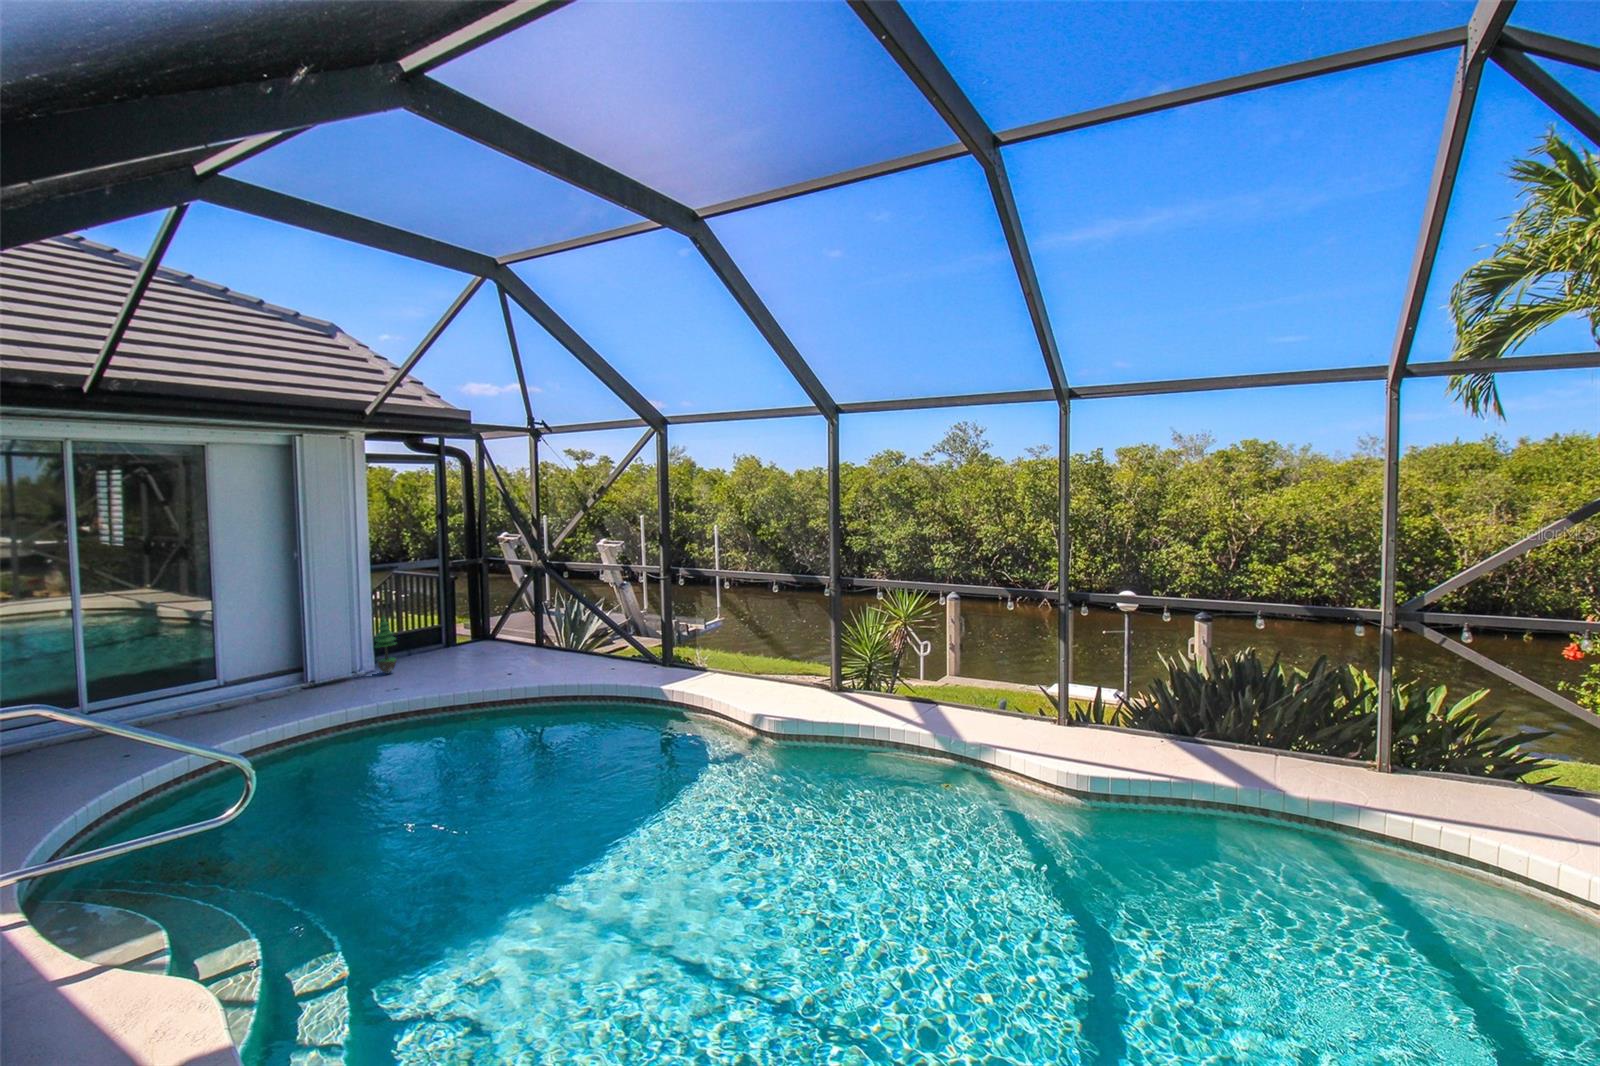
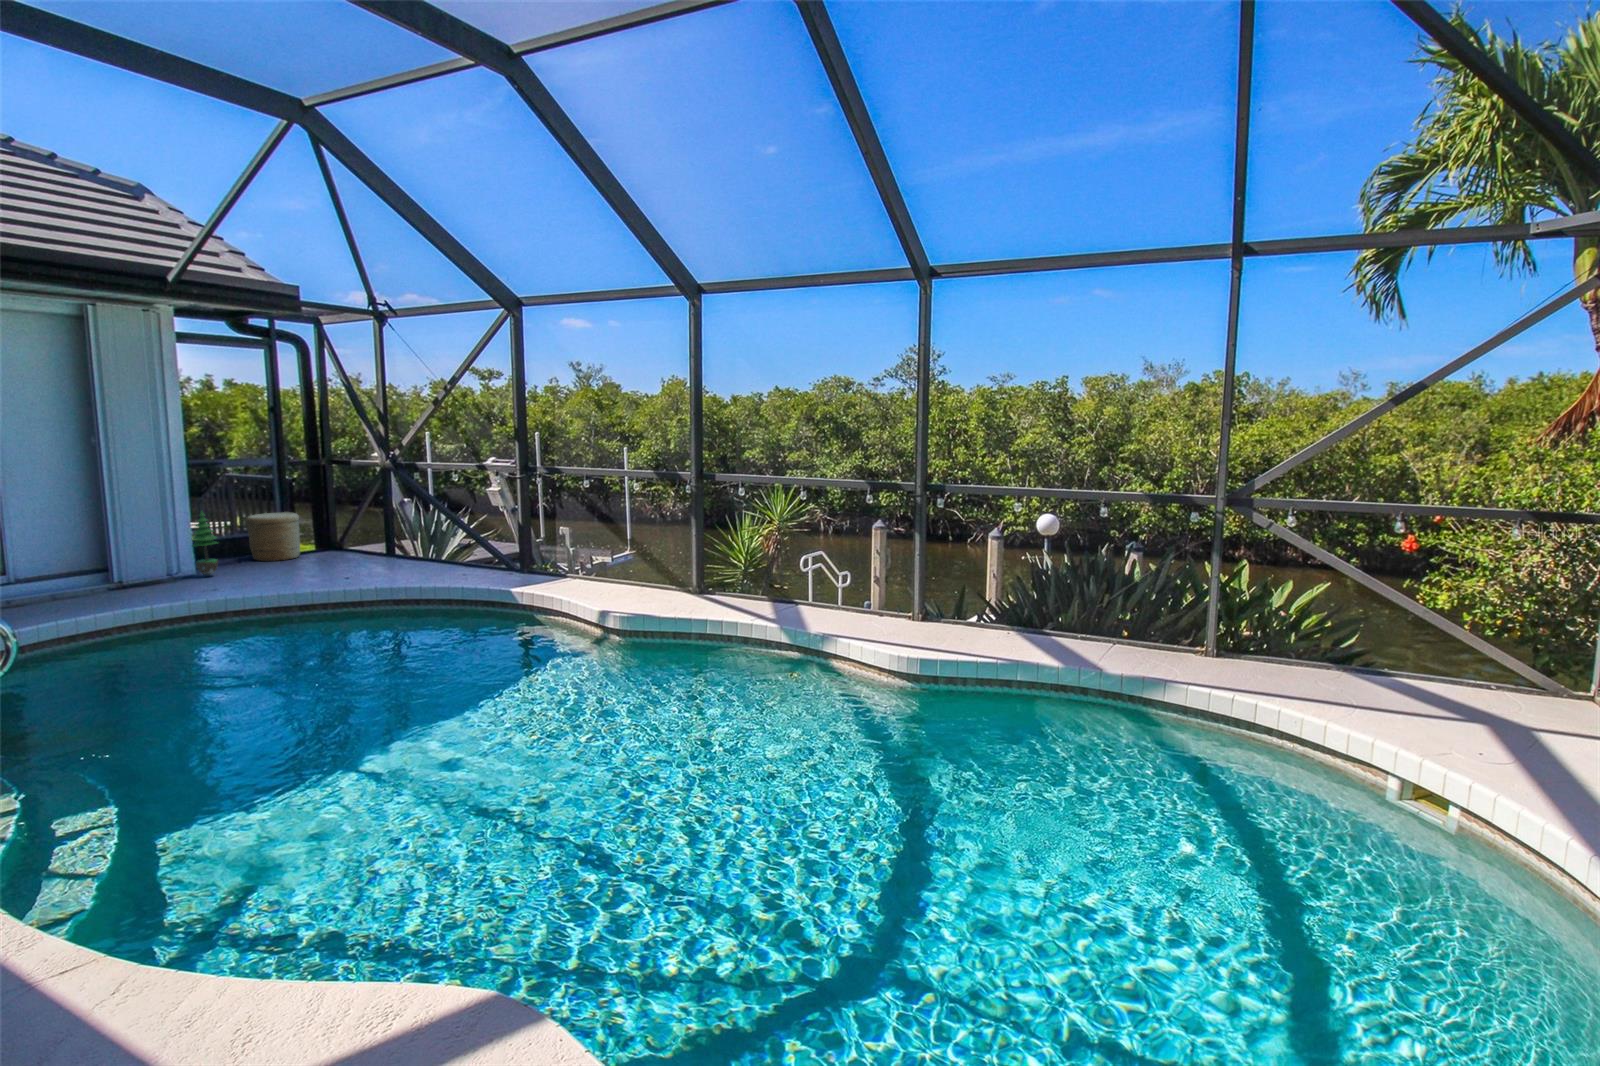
woven basket: none [417,609,462,655] -> present [246,512,300,561]

